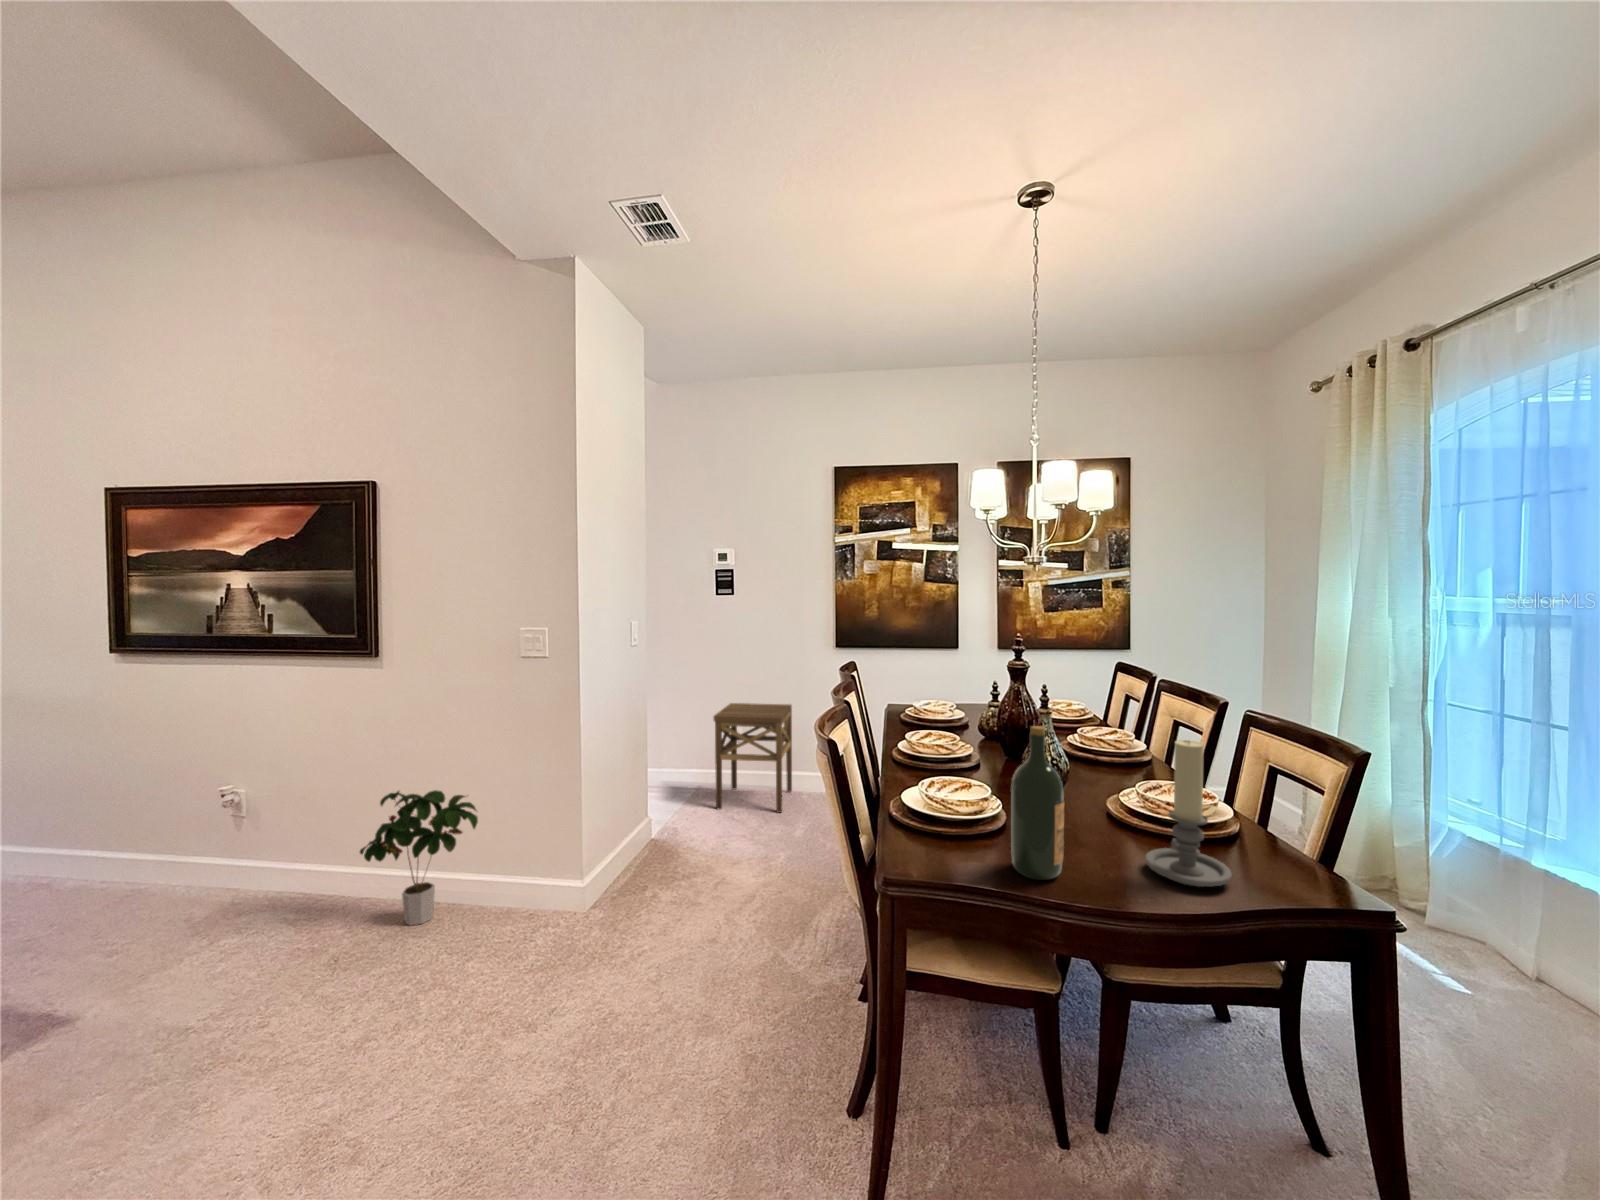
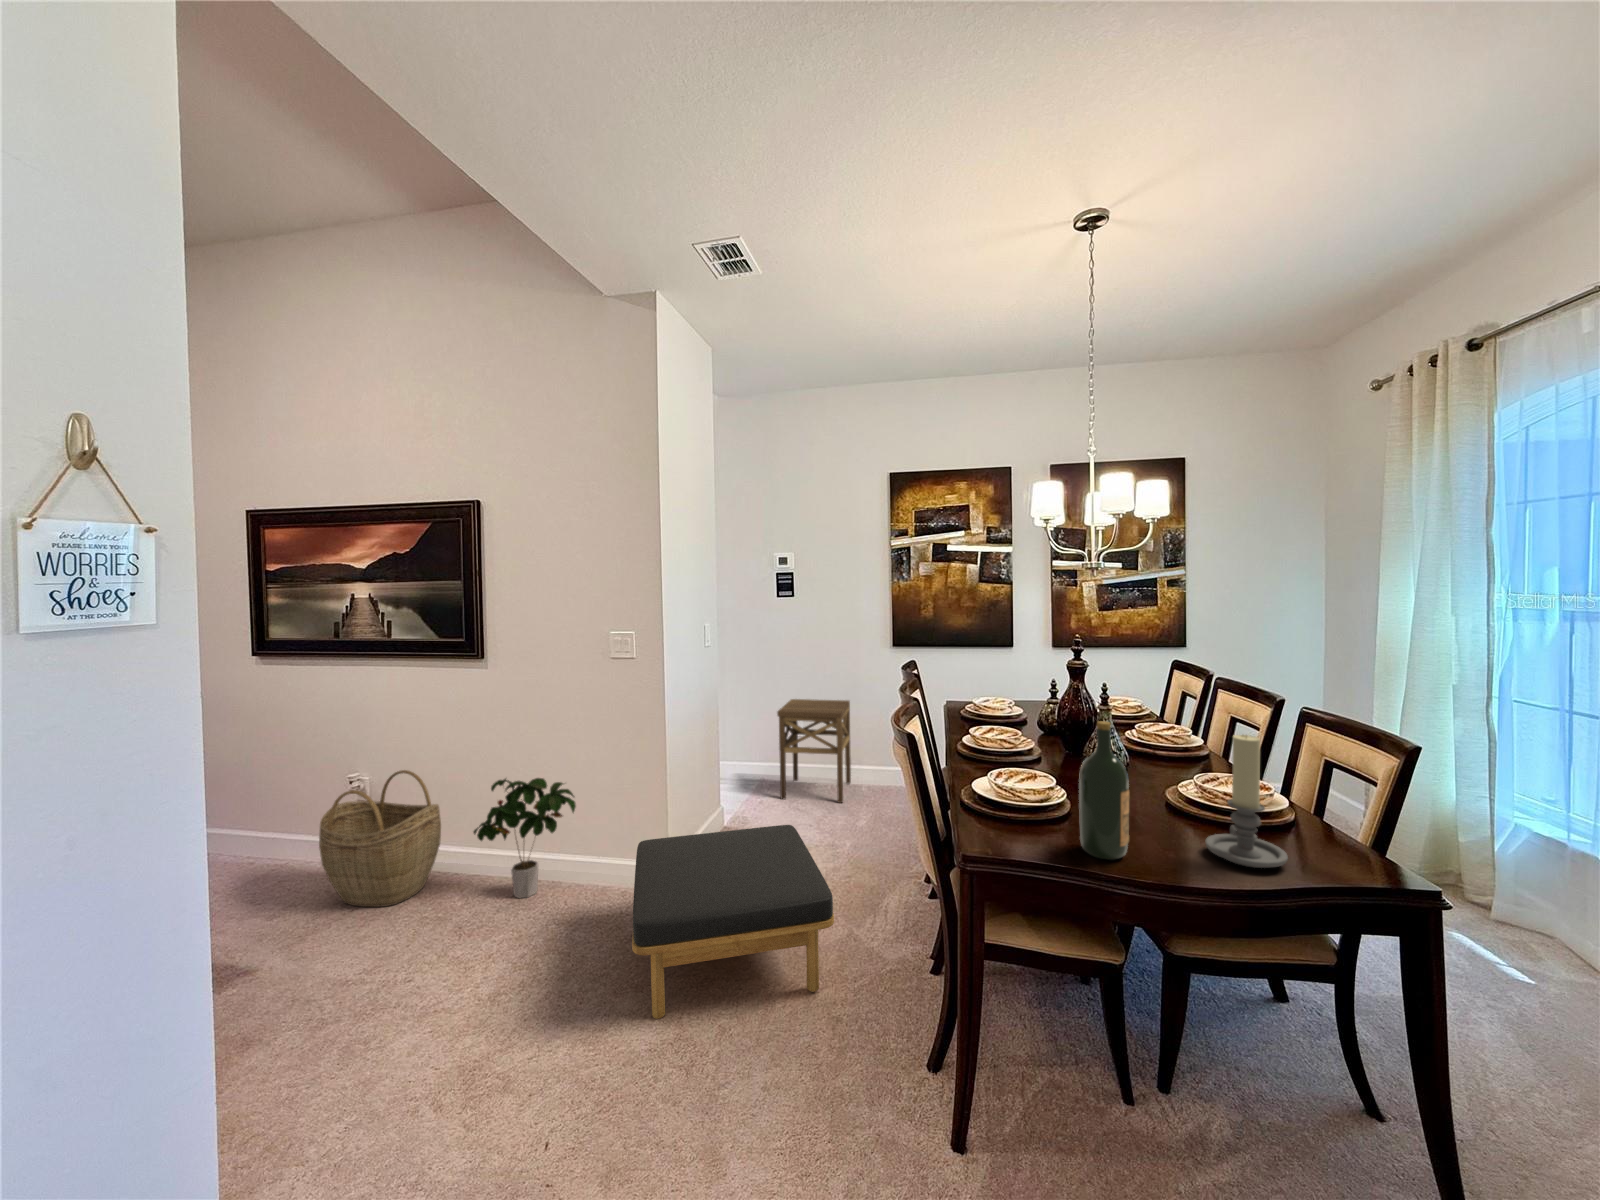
woven basket: none [173,783,324,940] -> present [319,770,441,907]
ottoman: none [521,839,754,1064] -> present [632,825,834,1019]

